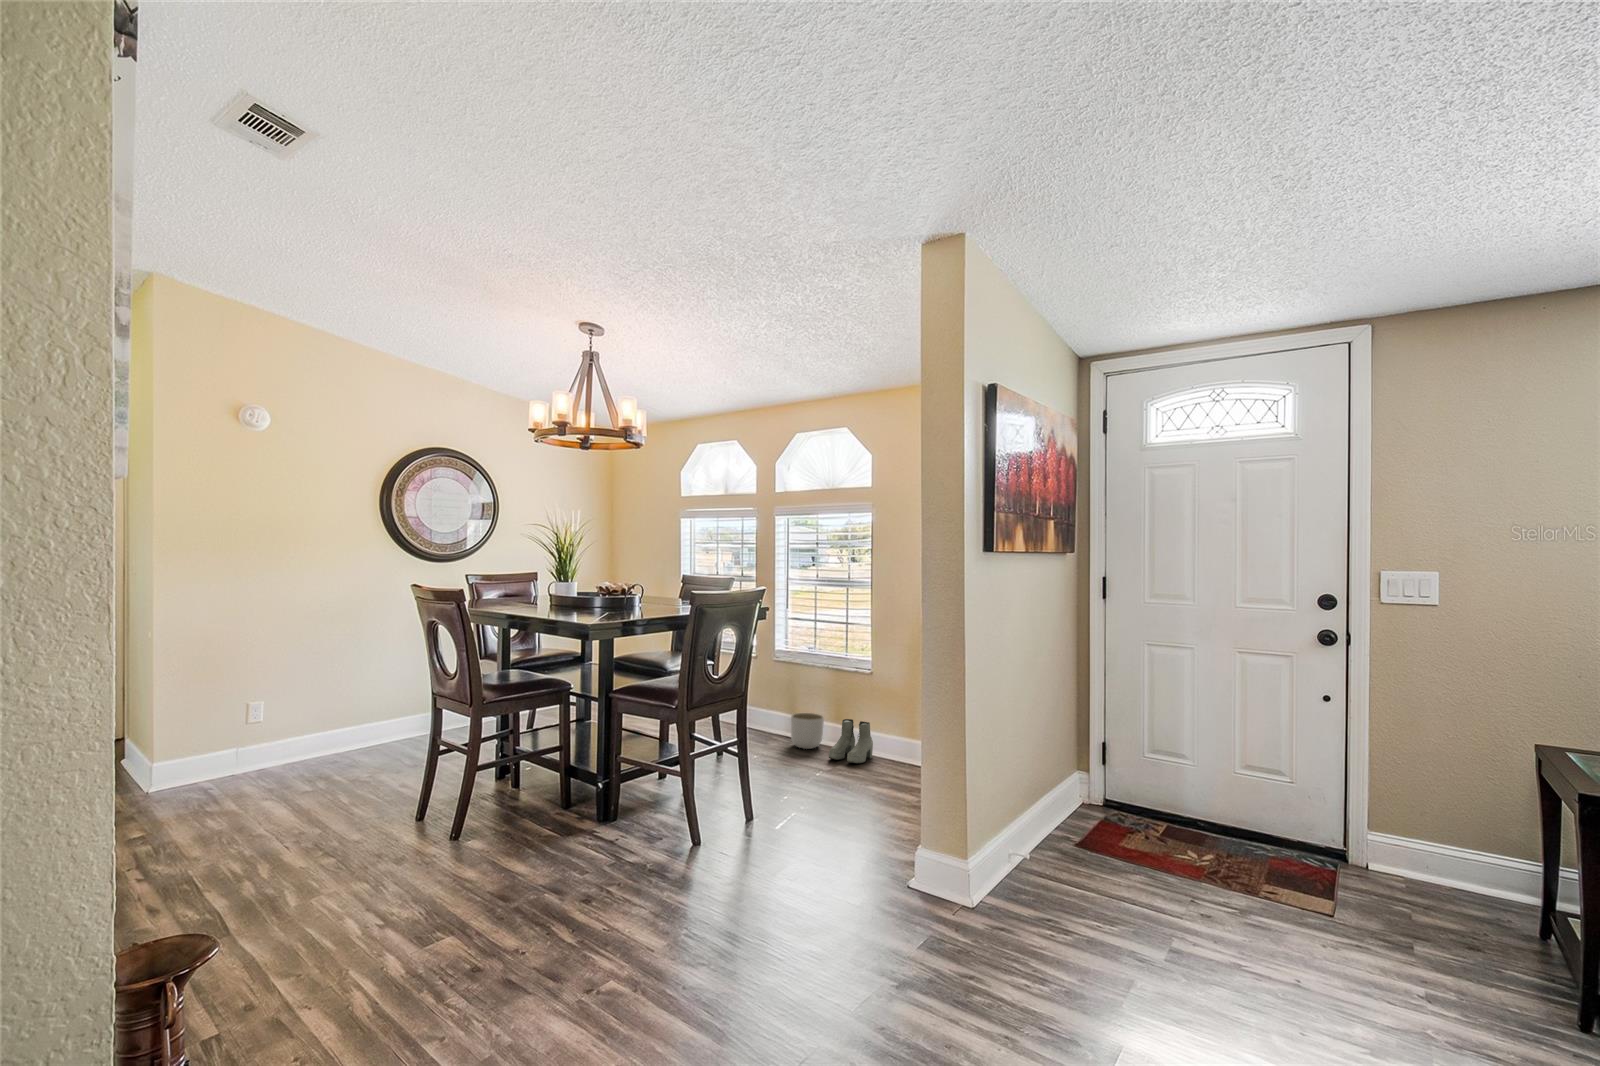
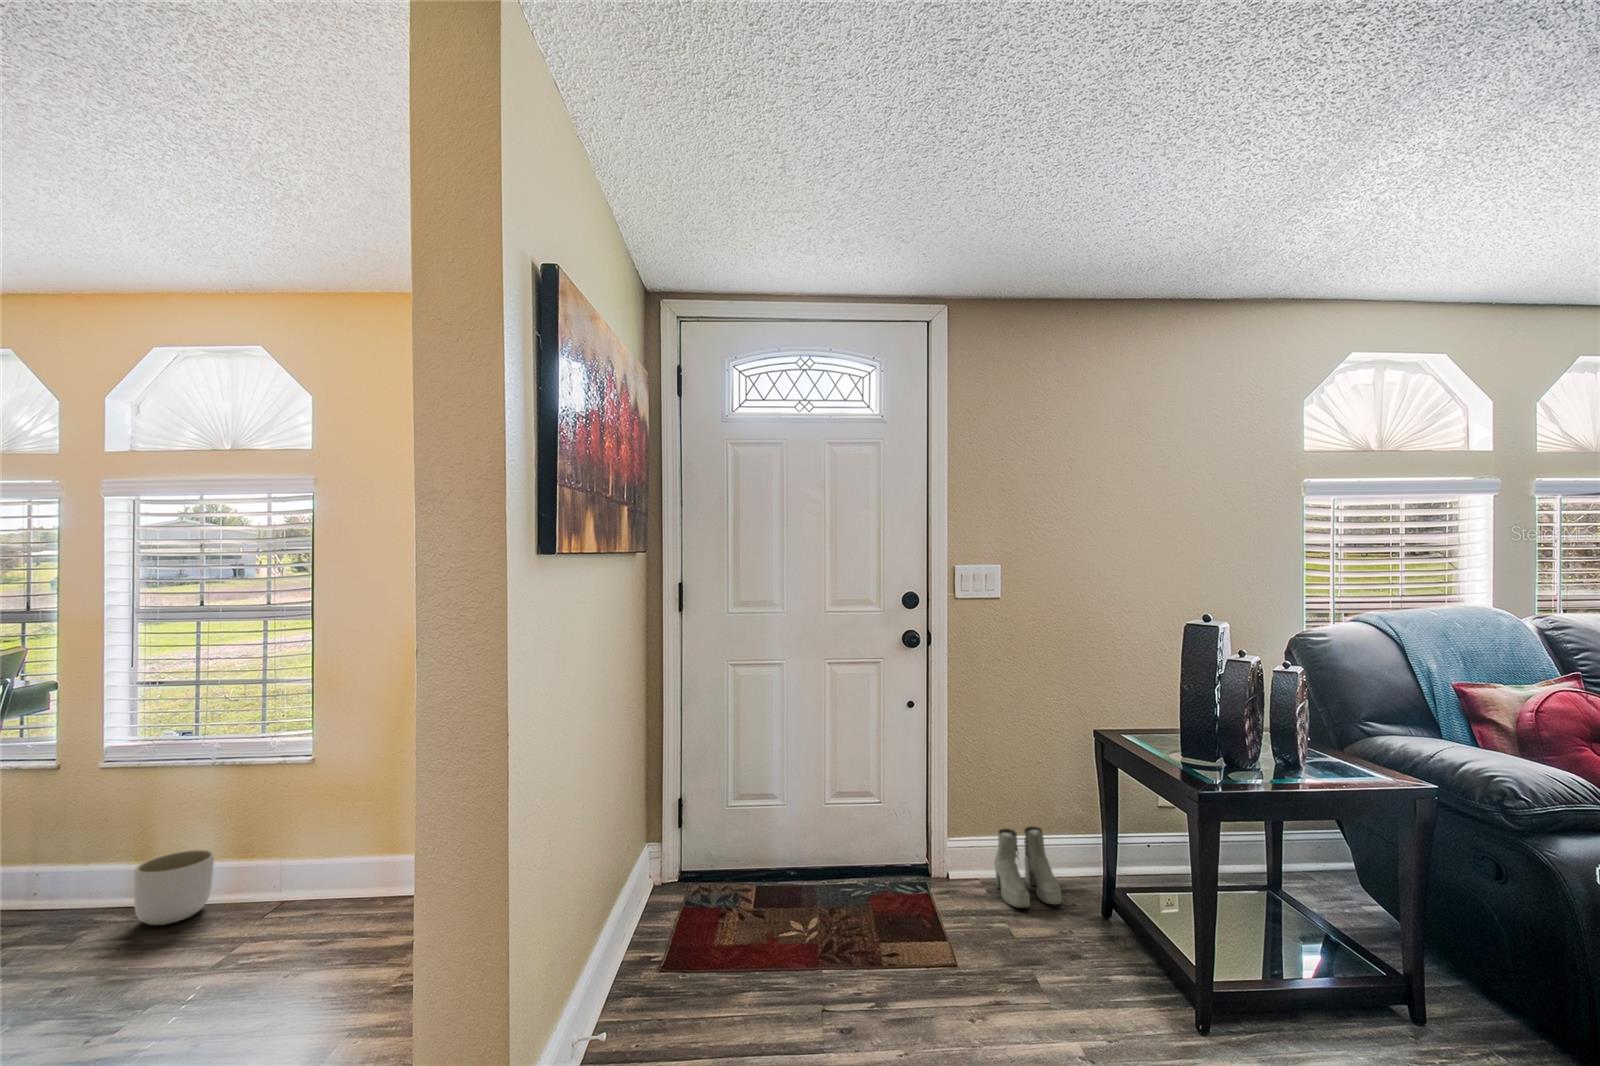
boots: present [829,719,873,763] -> present [994,826,1062,908]

